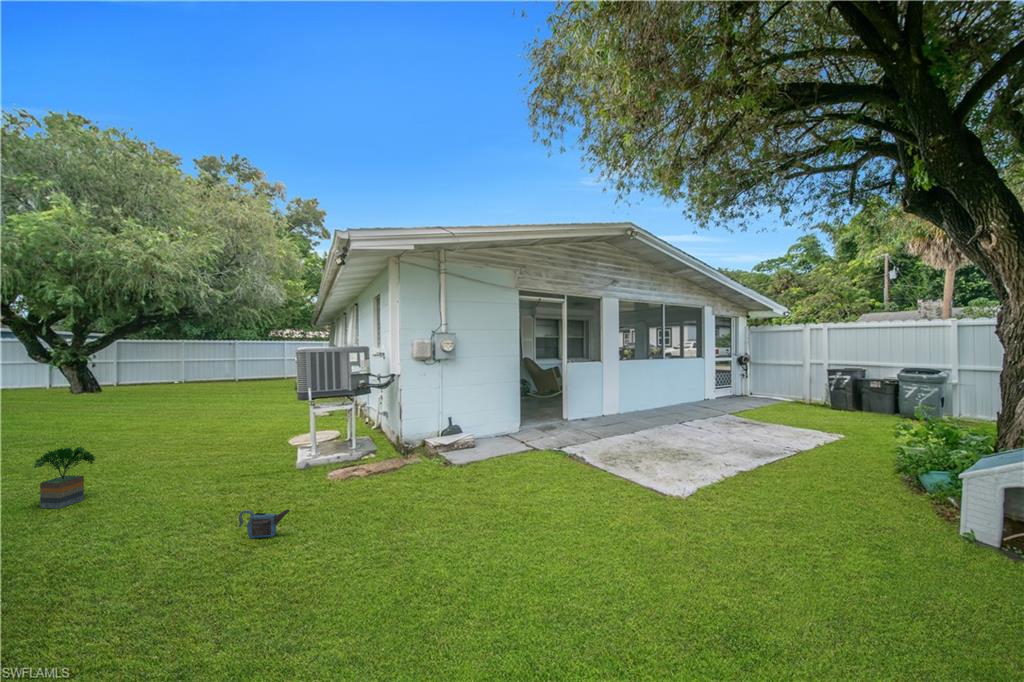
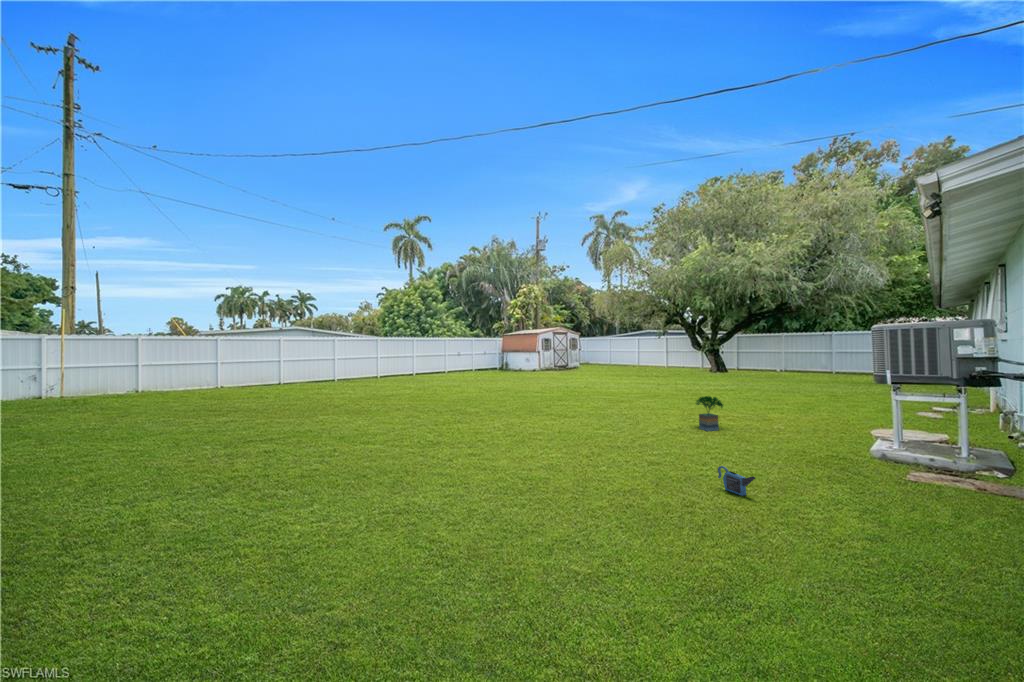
watering can: present [238,509,290,538] -> present [718,466,755,496]

